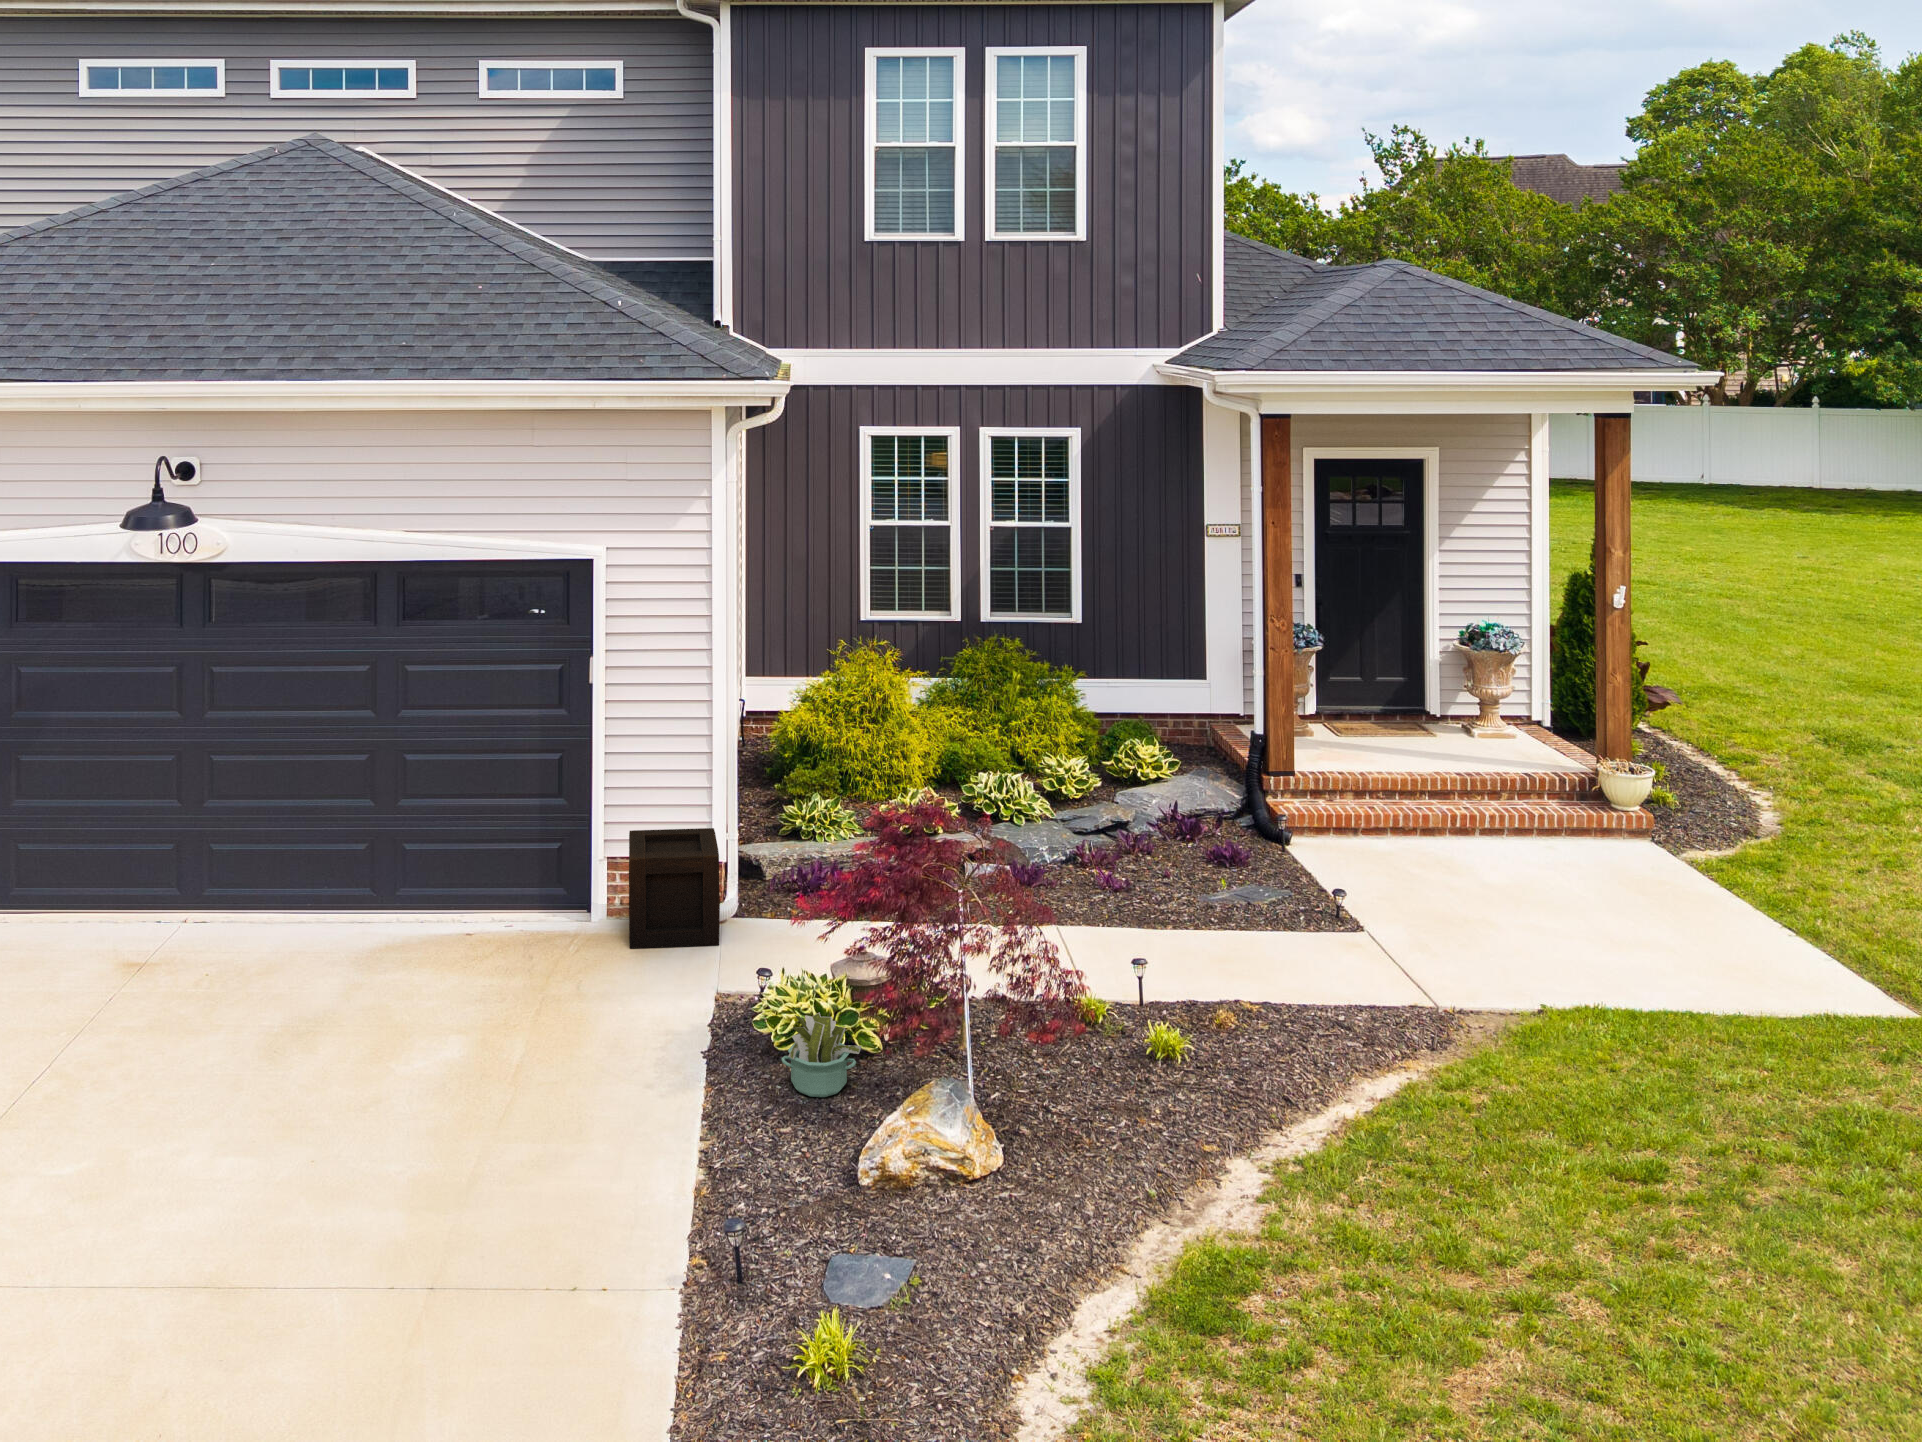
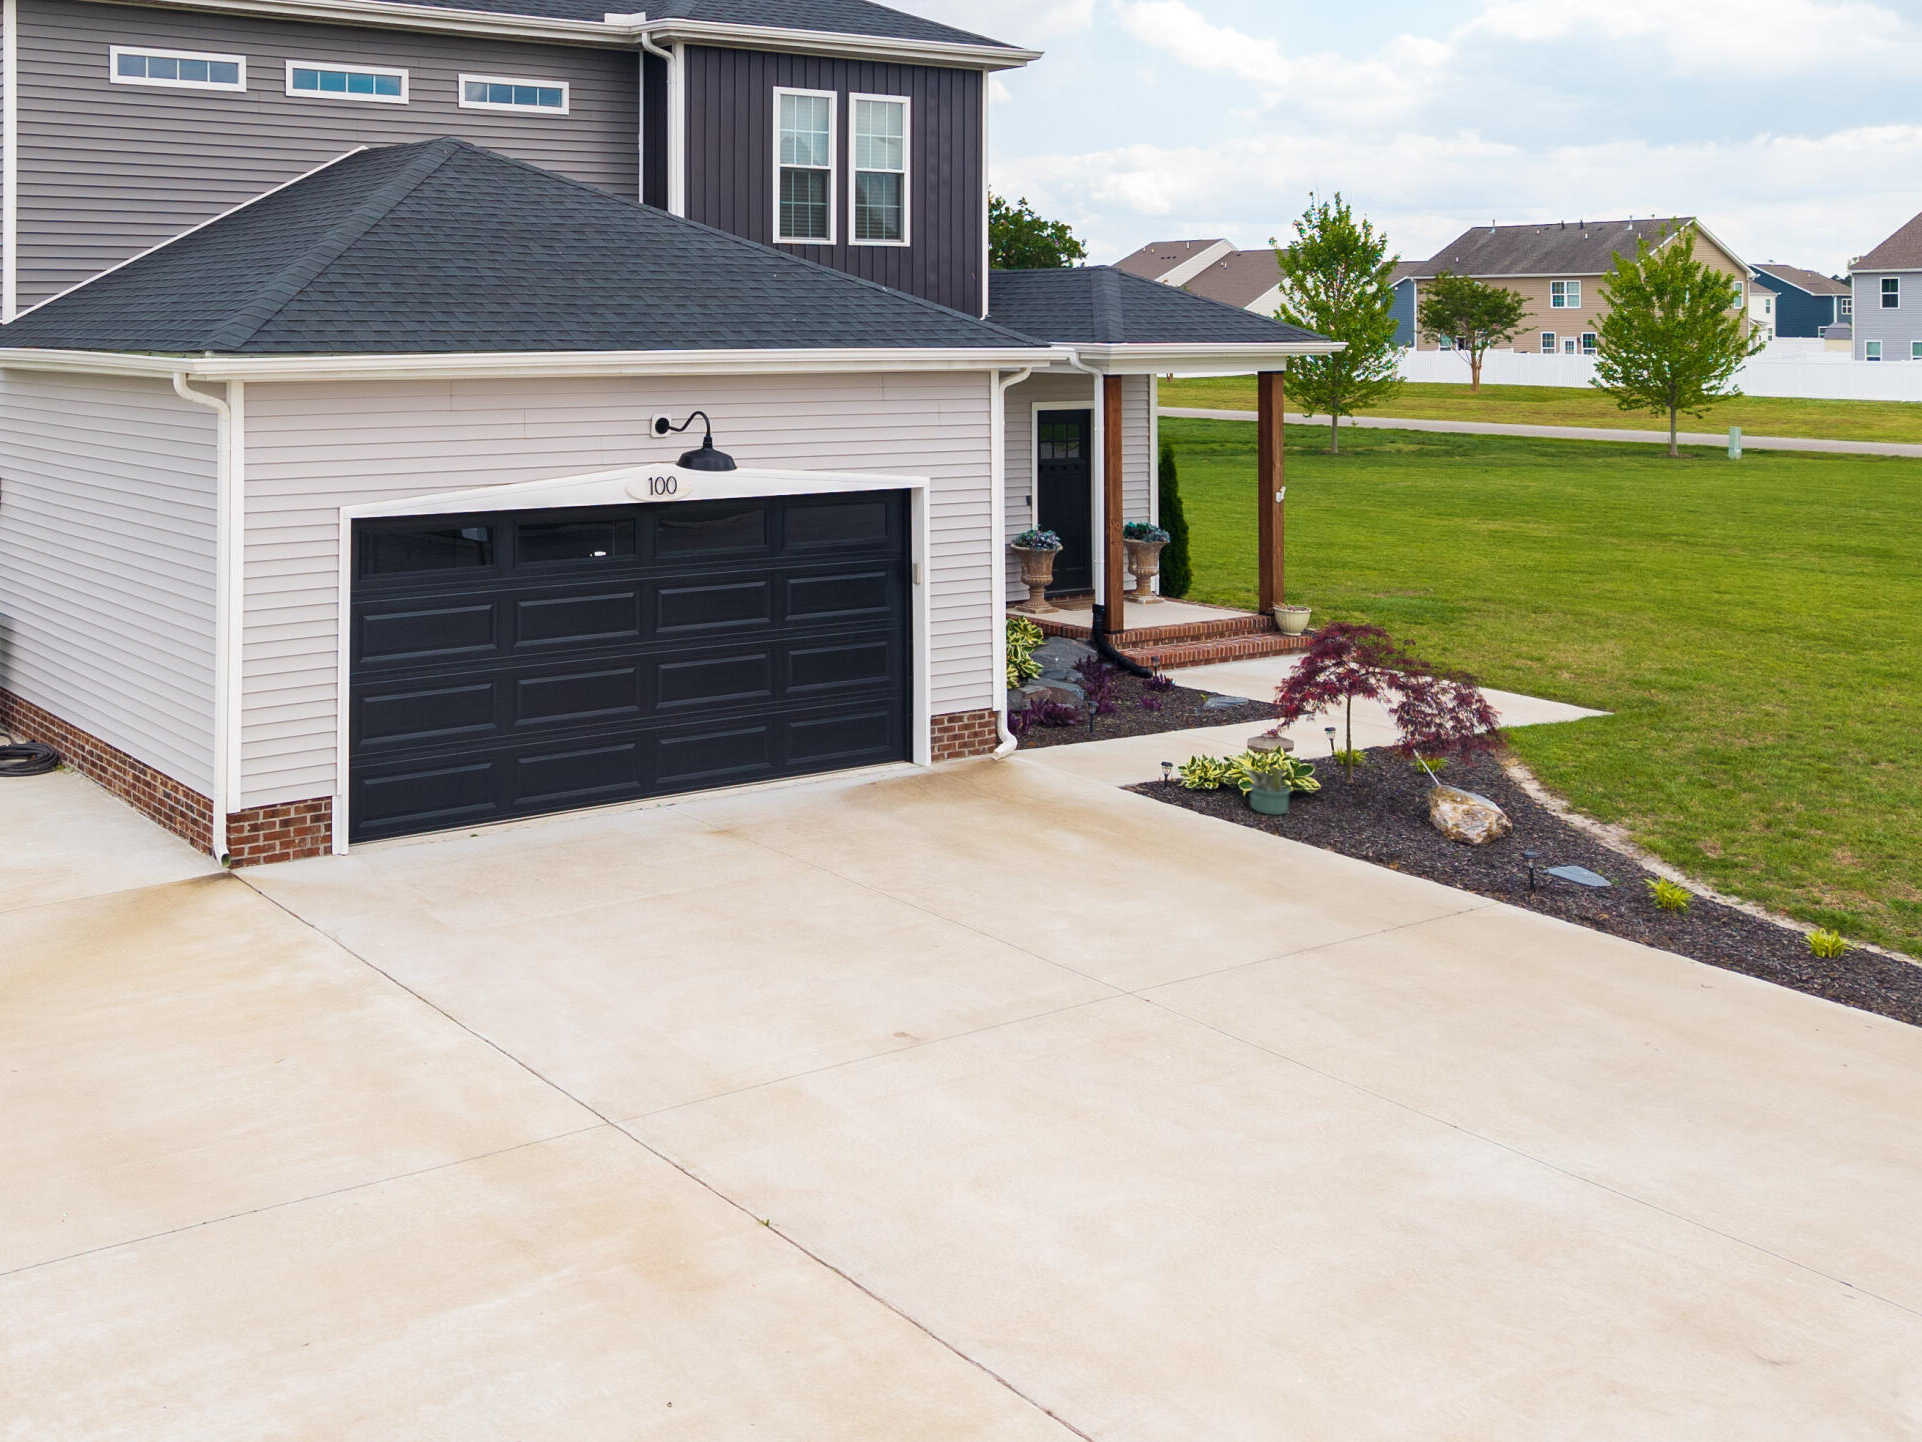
wooden crate: present [629,828,720,948] -> none [949,685,1044,771]

